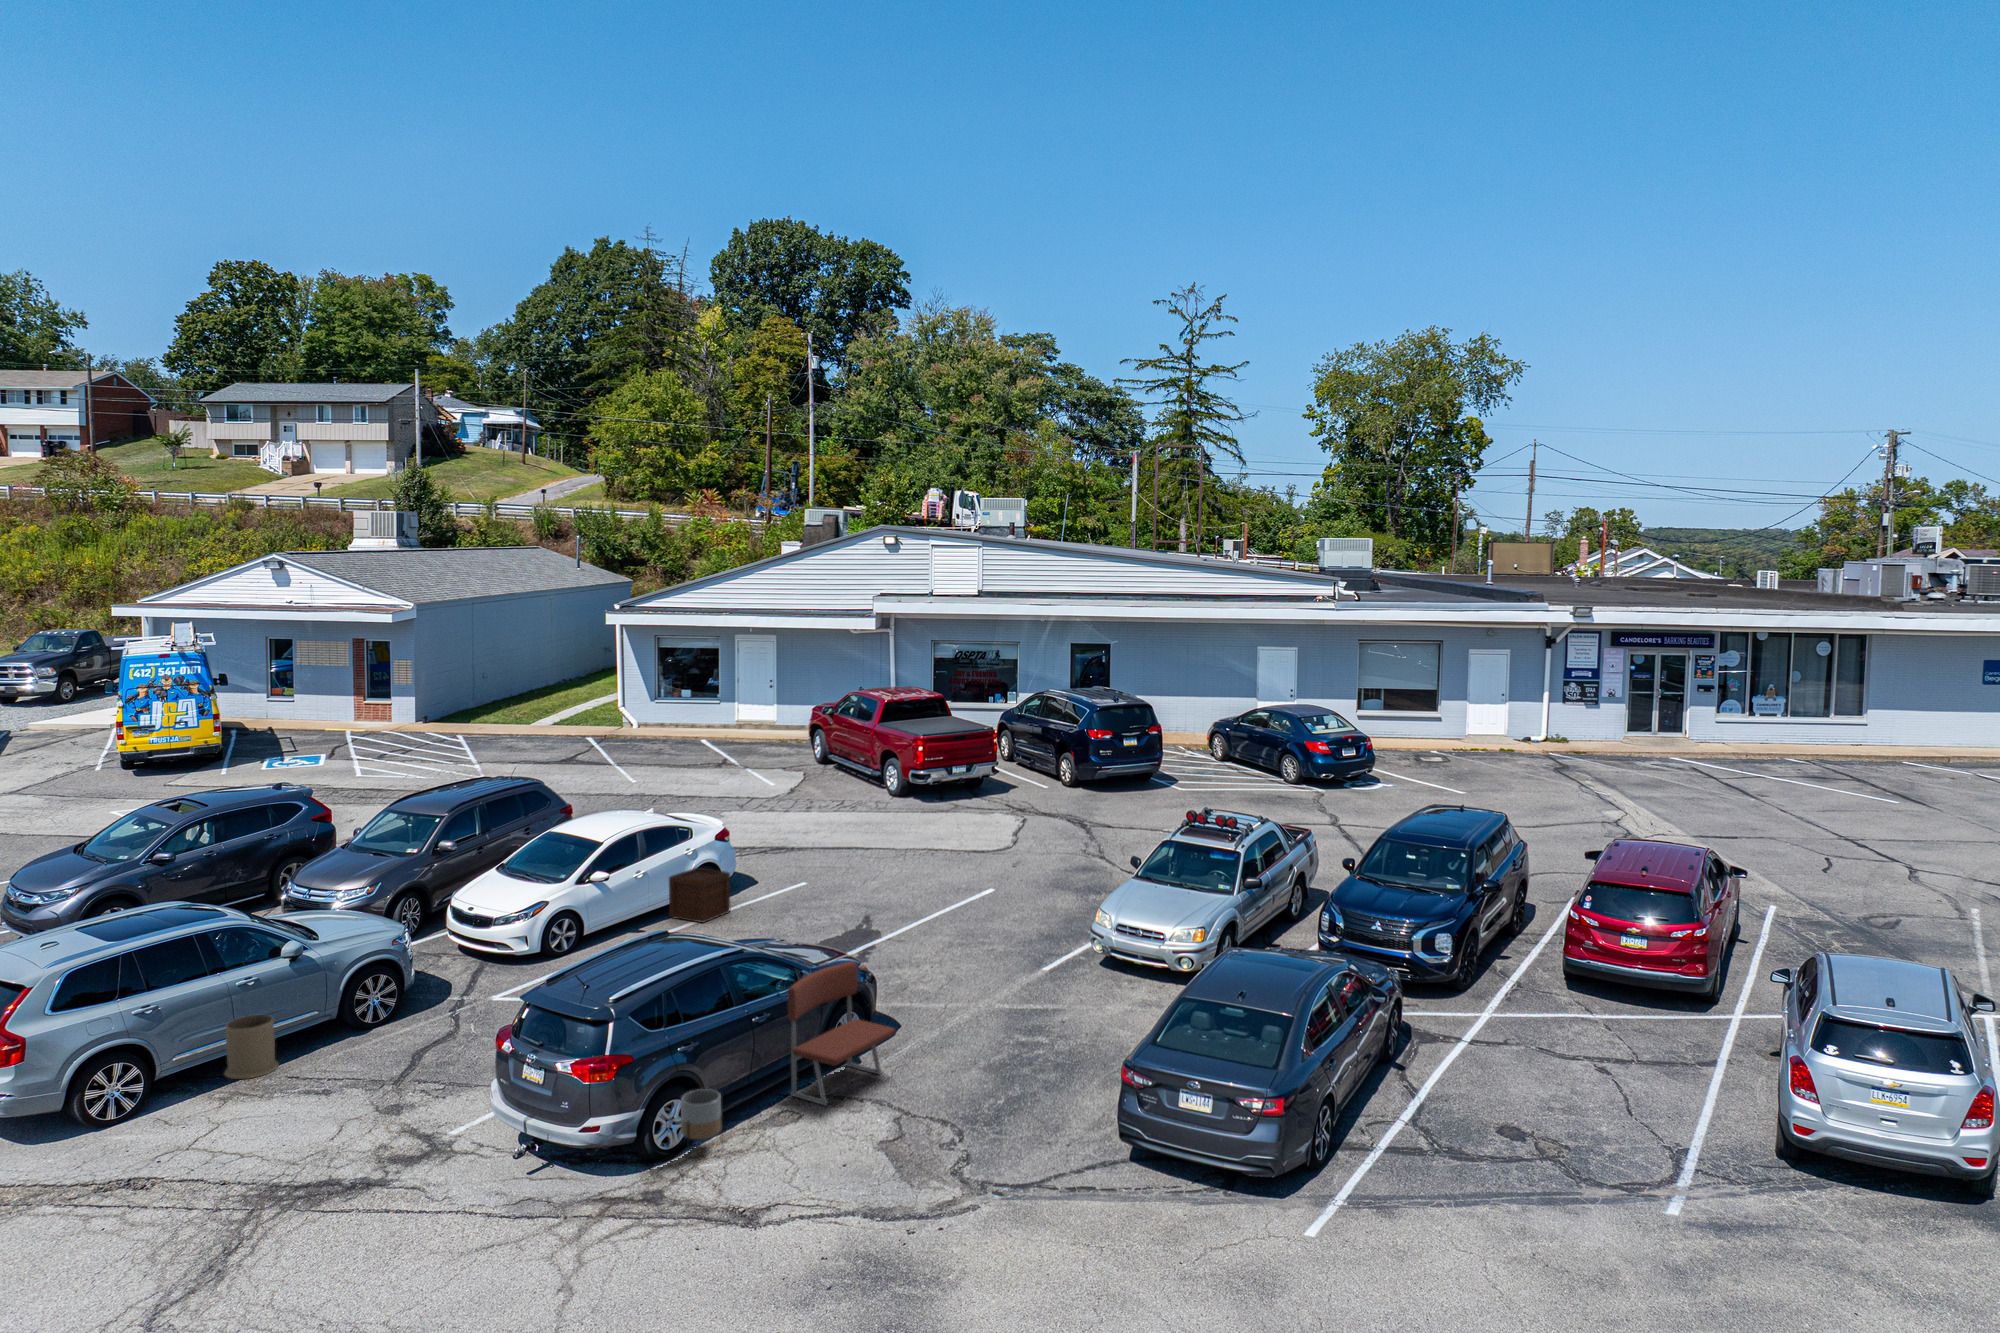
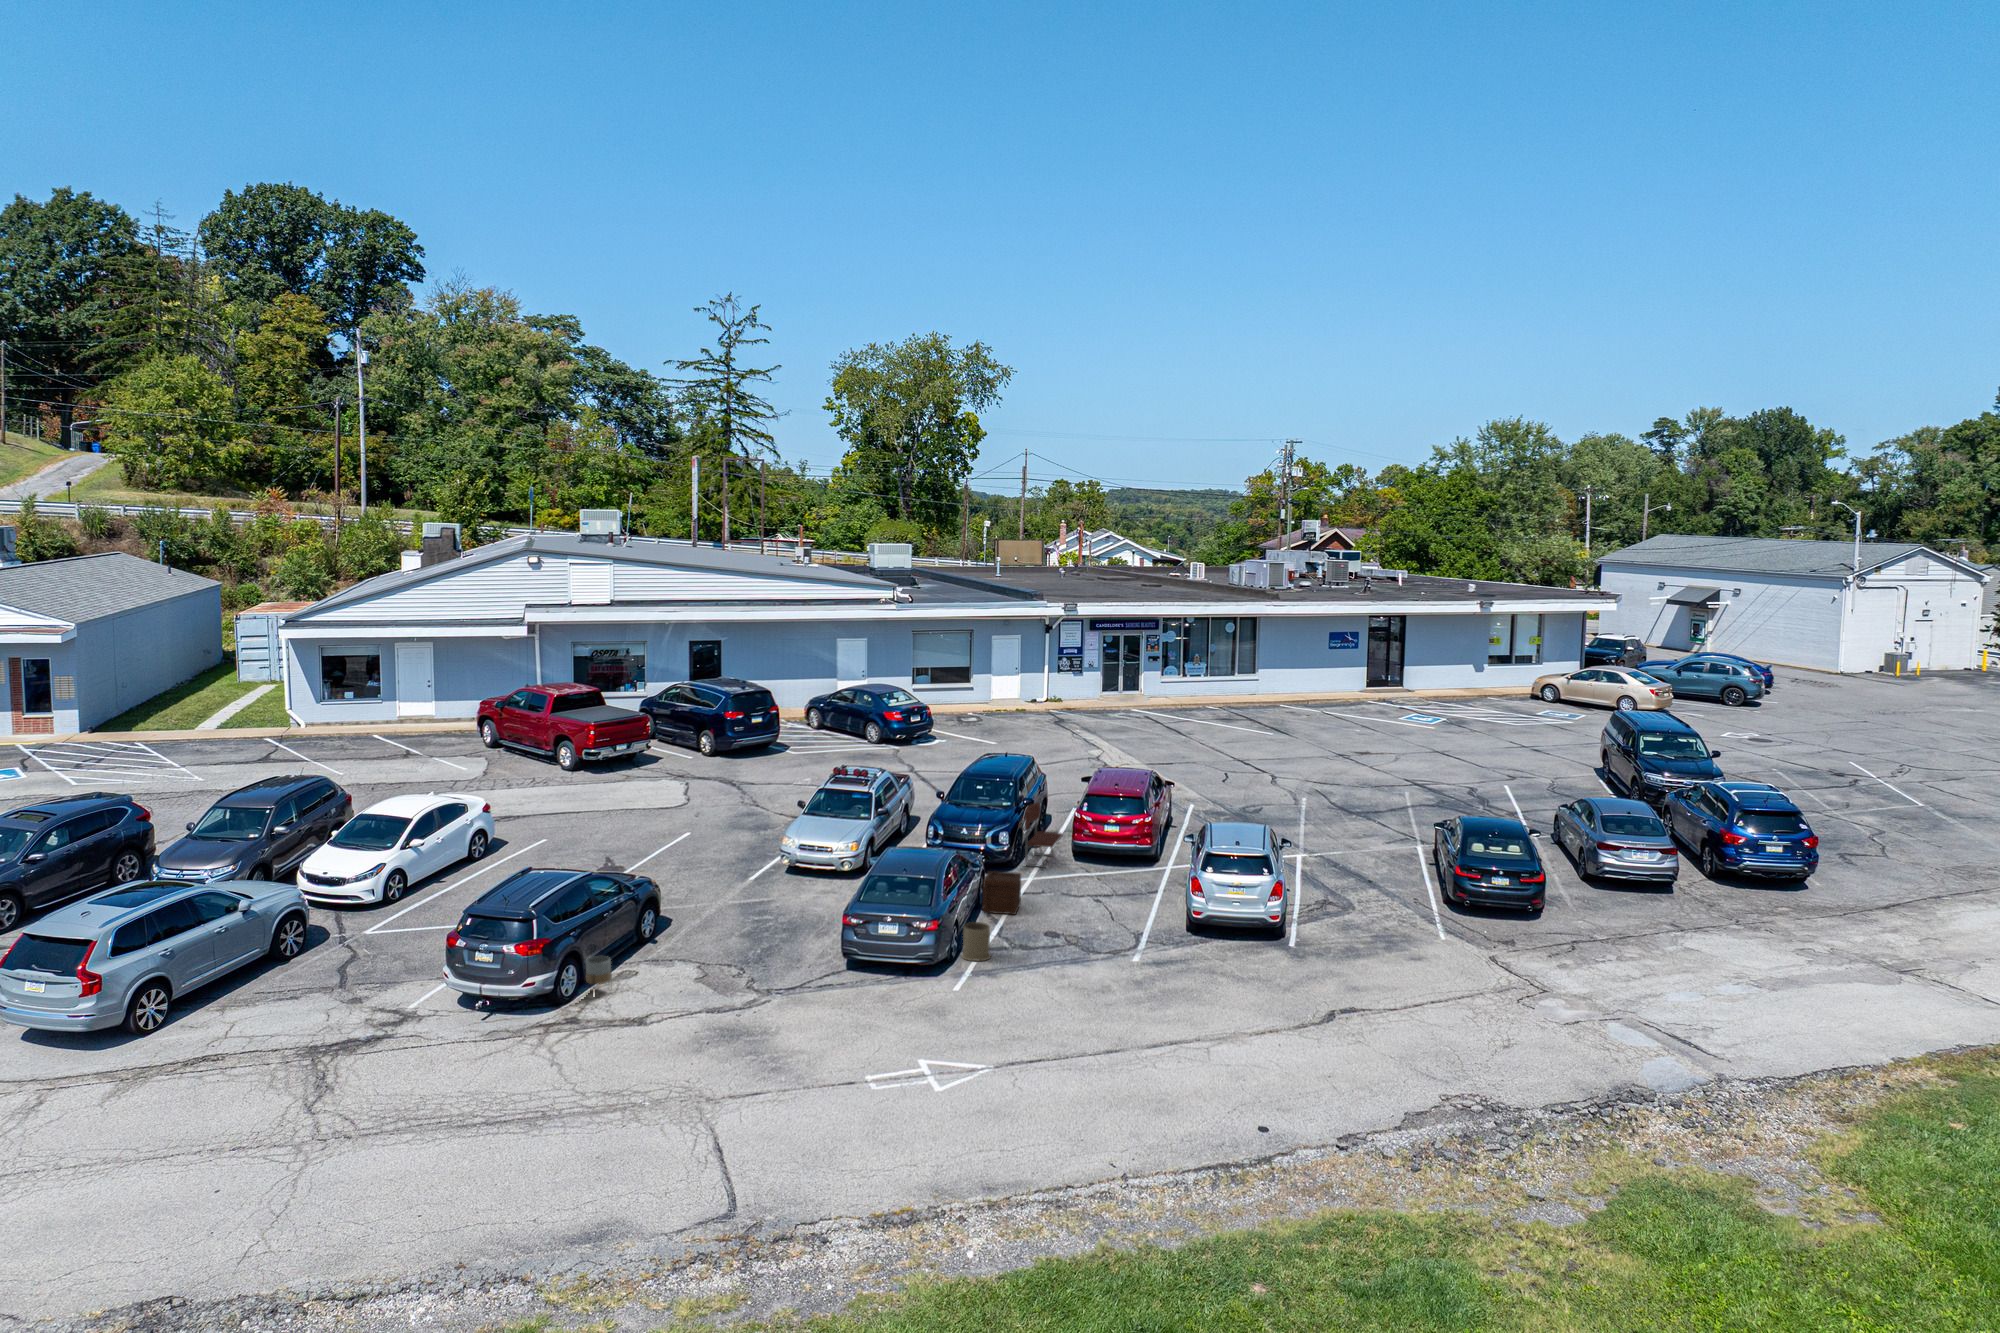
wooden crate: present [669,868,730,923] -> present [982,871,1021,915]
bench: present [788,961,895,1105] -> present [1025,803,1063,868]
trash can: present [225,1015,279,1079] -> present [962,922,991,961]

